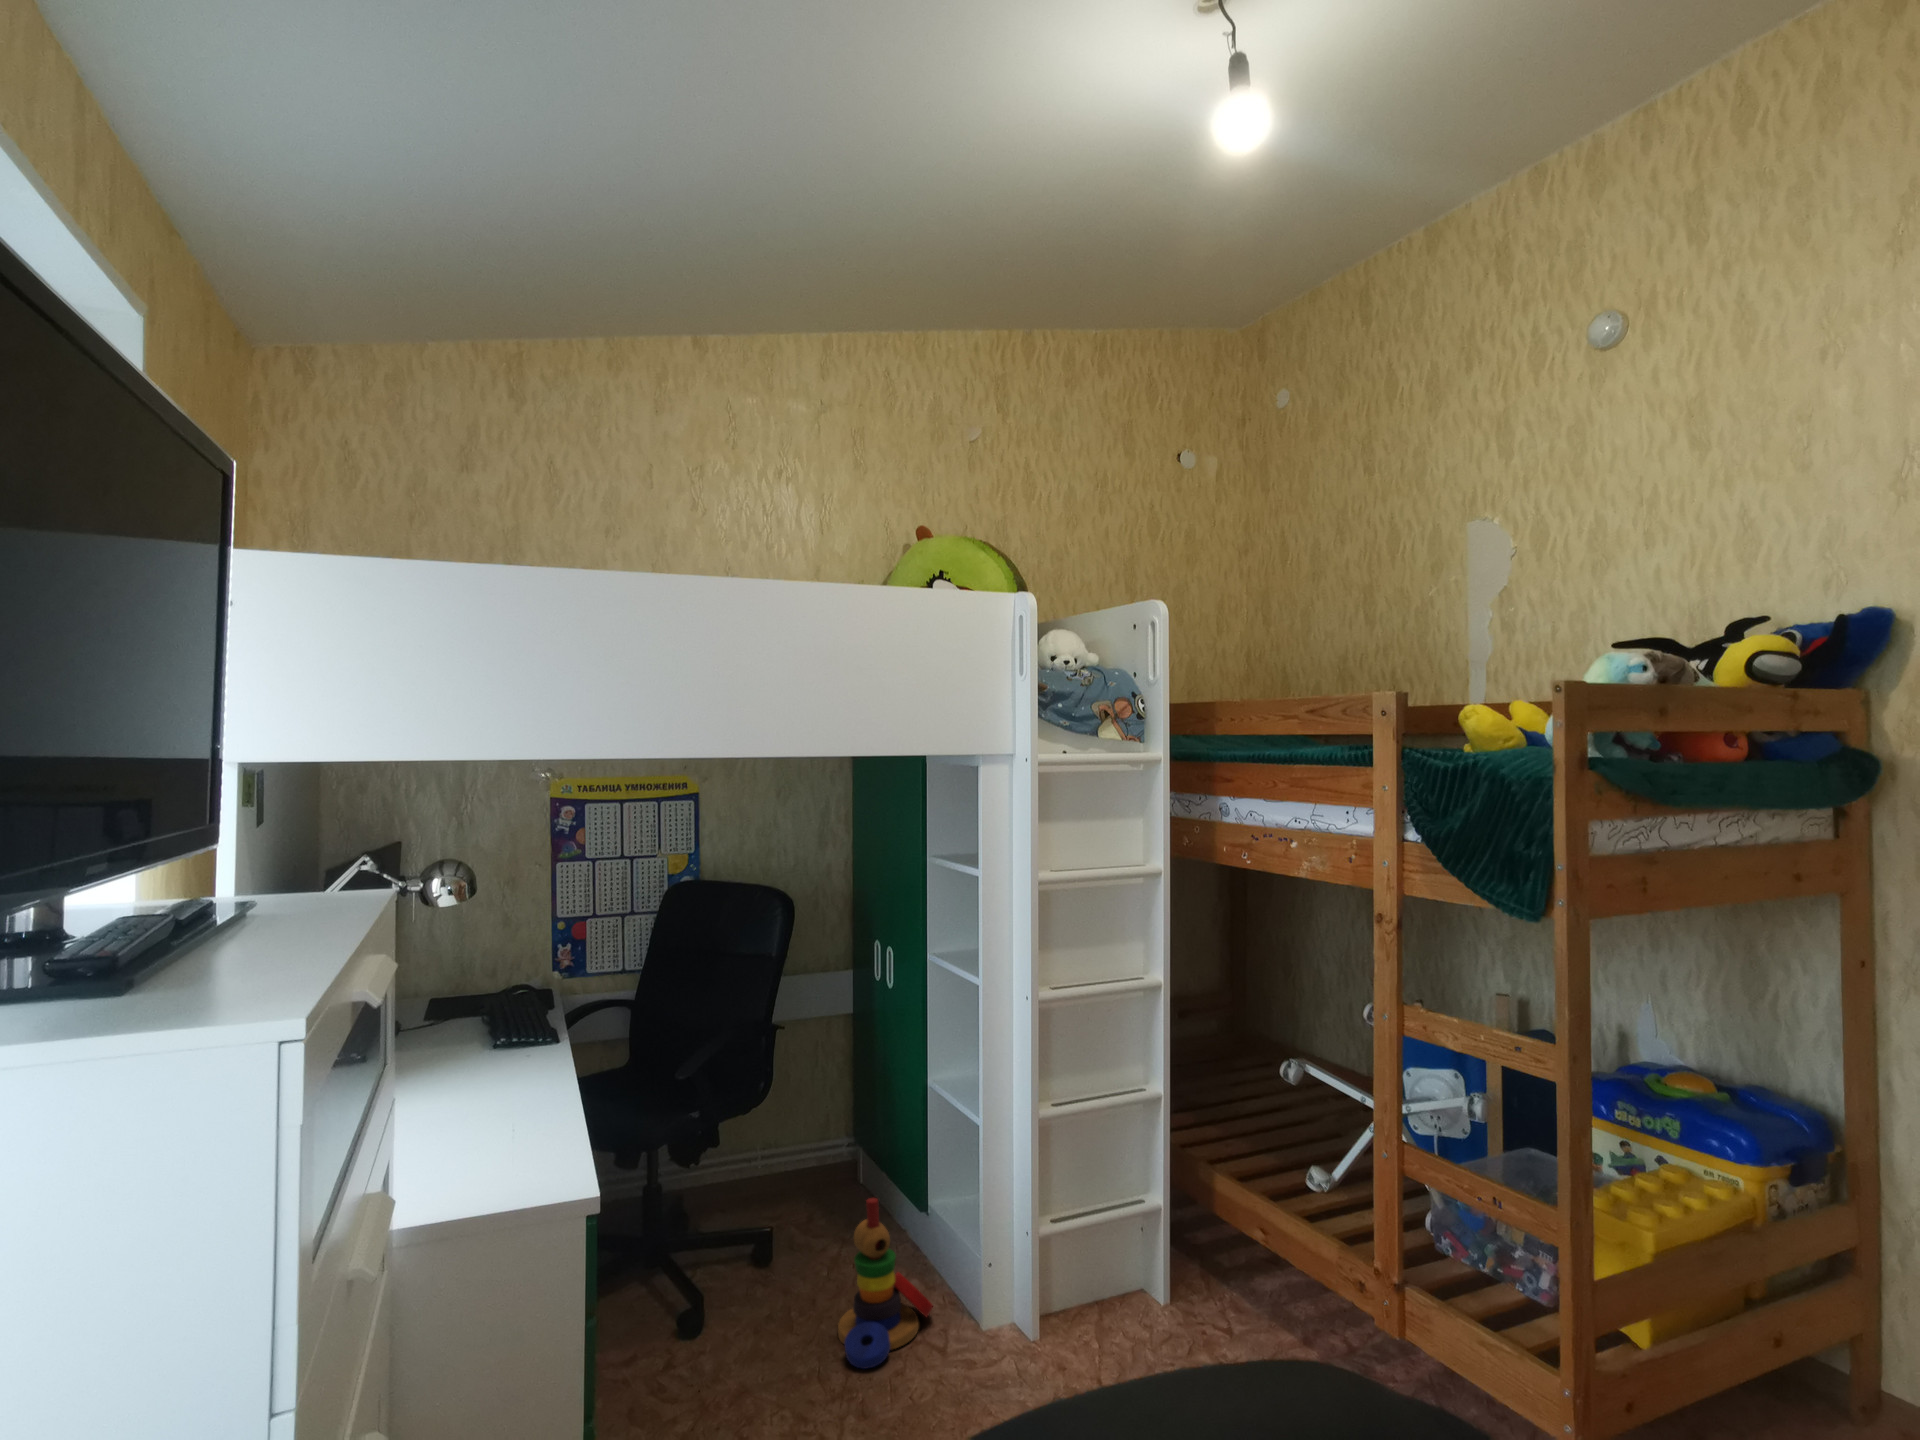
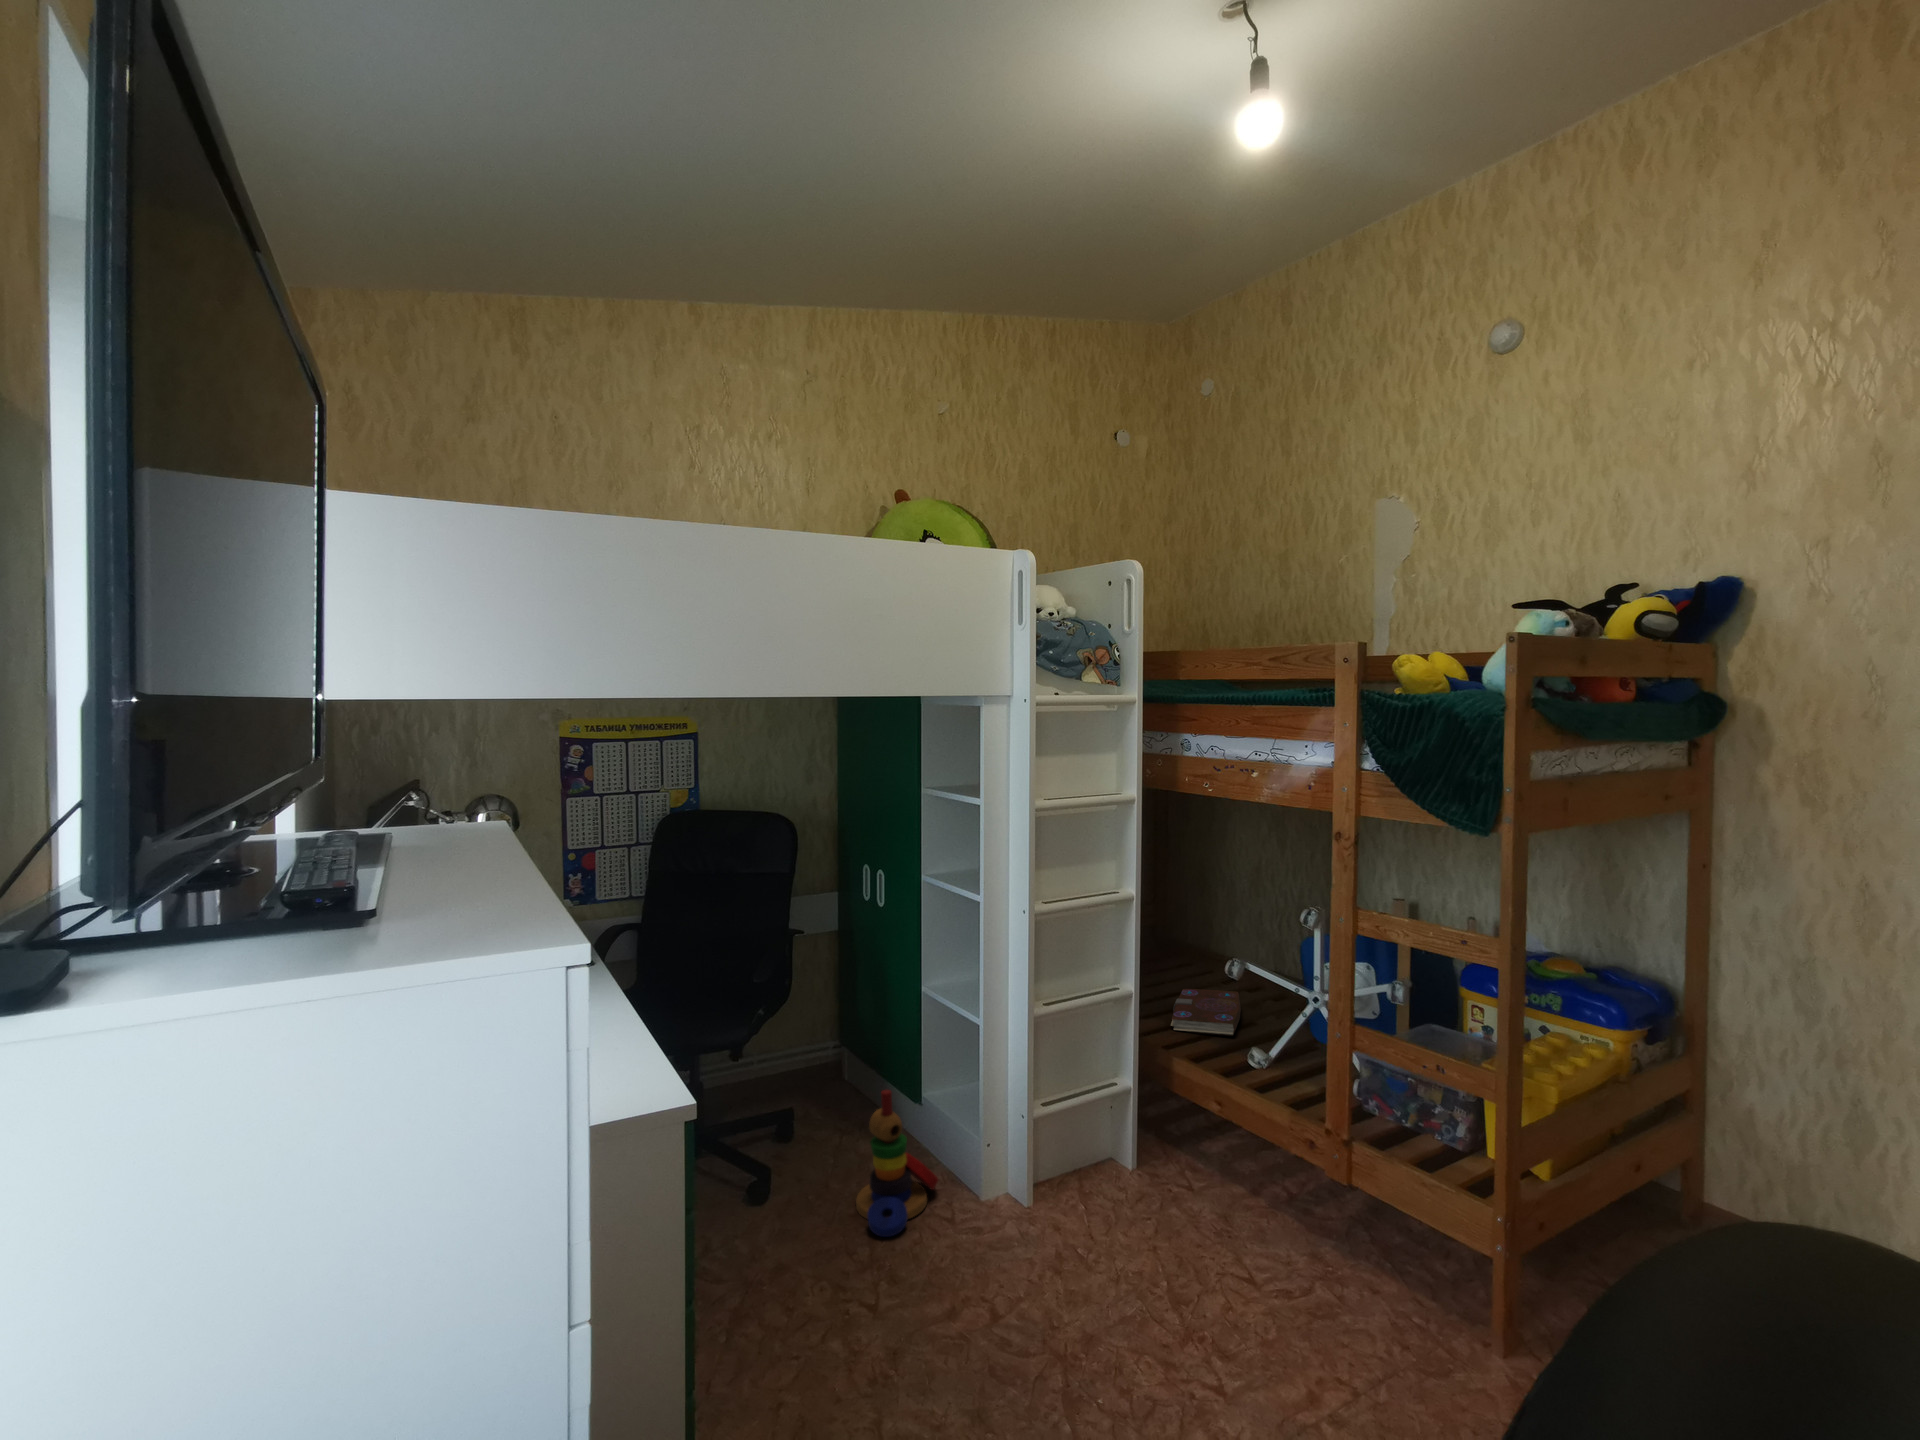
book: none [1223,1095,1313,1153] -> present [1171,989,1241,1036]

